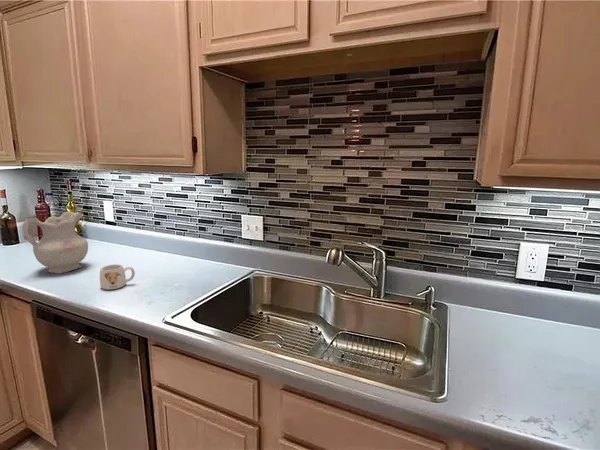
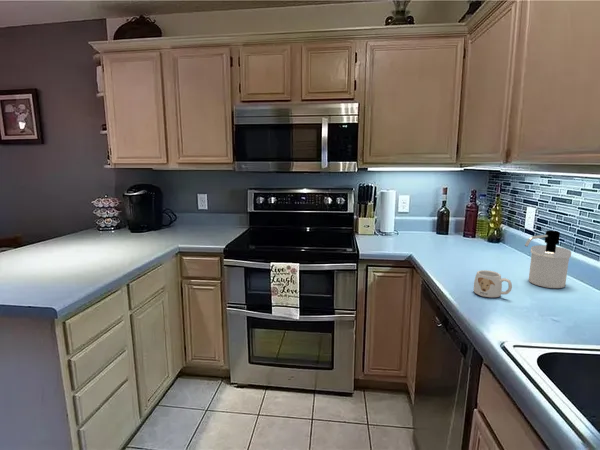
ceramic pitcher: present [23,211,88,273] -> none [434,209,488,267]
soap dispenser: none [130,218,161,265] -> present [525,230,571,288]

